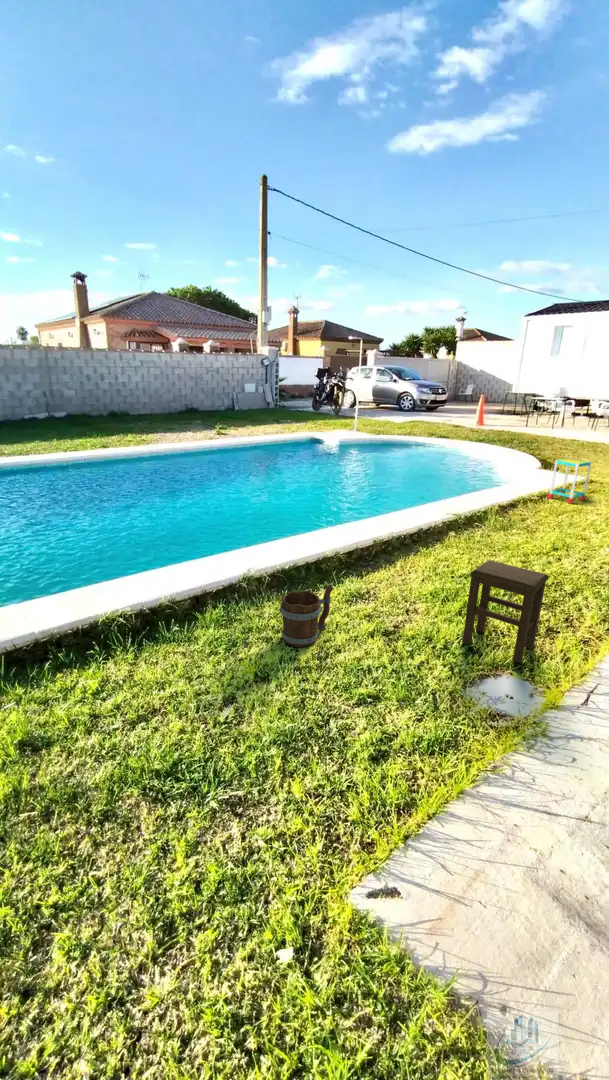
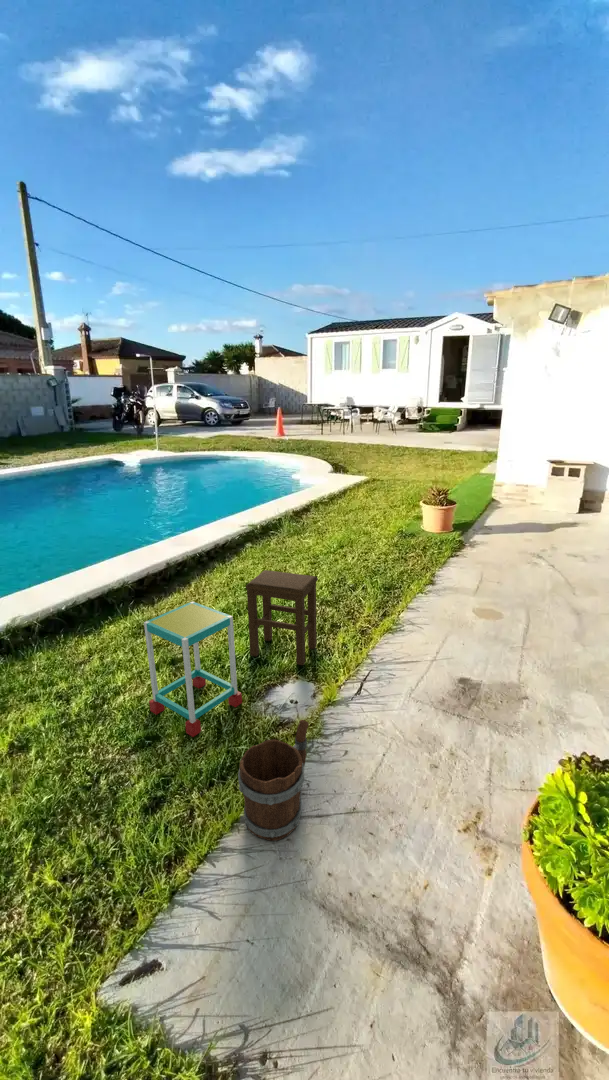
side table: present [547,459,591,504] -> present [144,602,242,737]
bucket: present [279,585,333,647] -> present [238,720,309,841]

